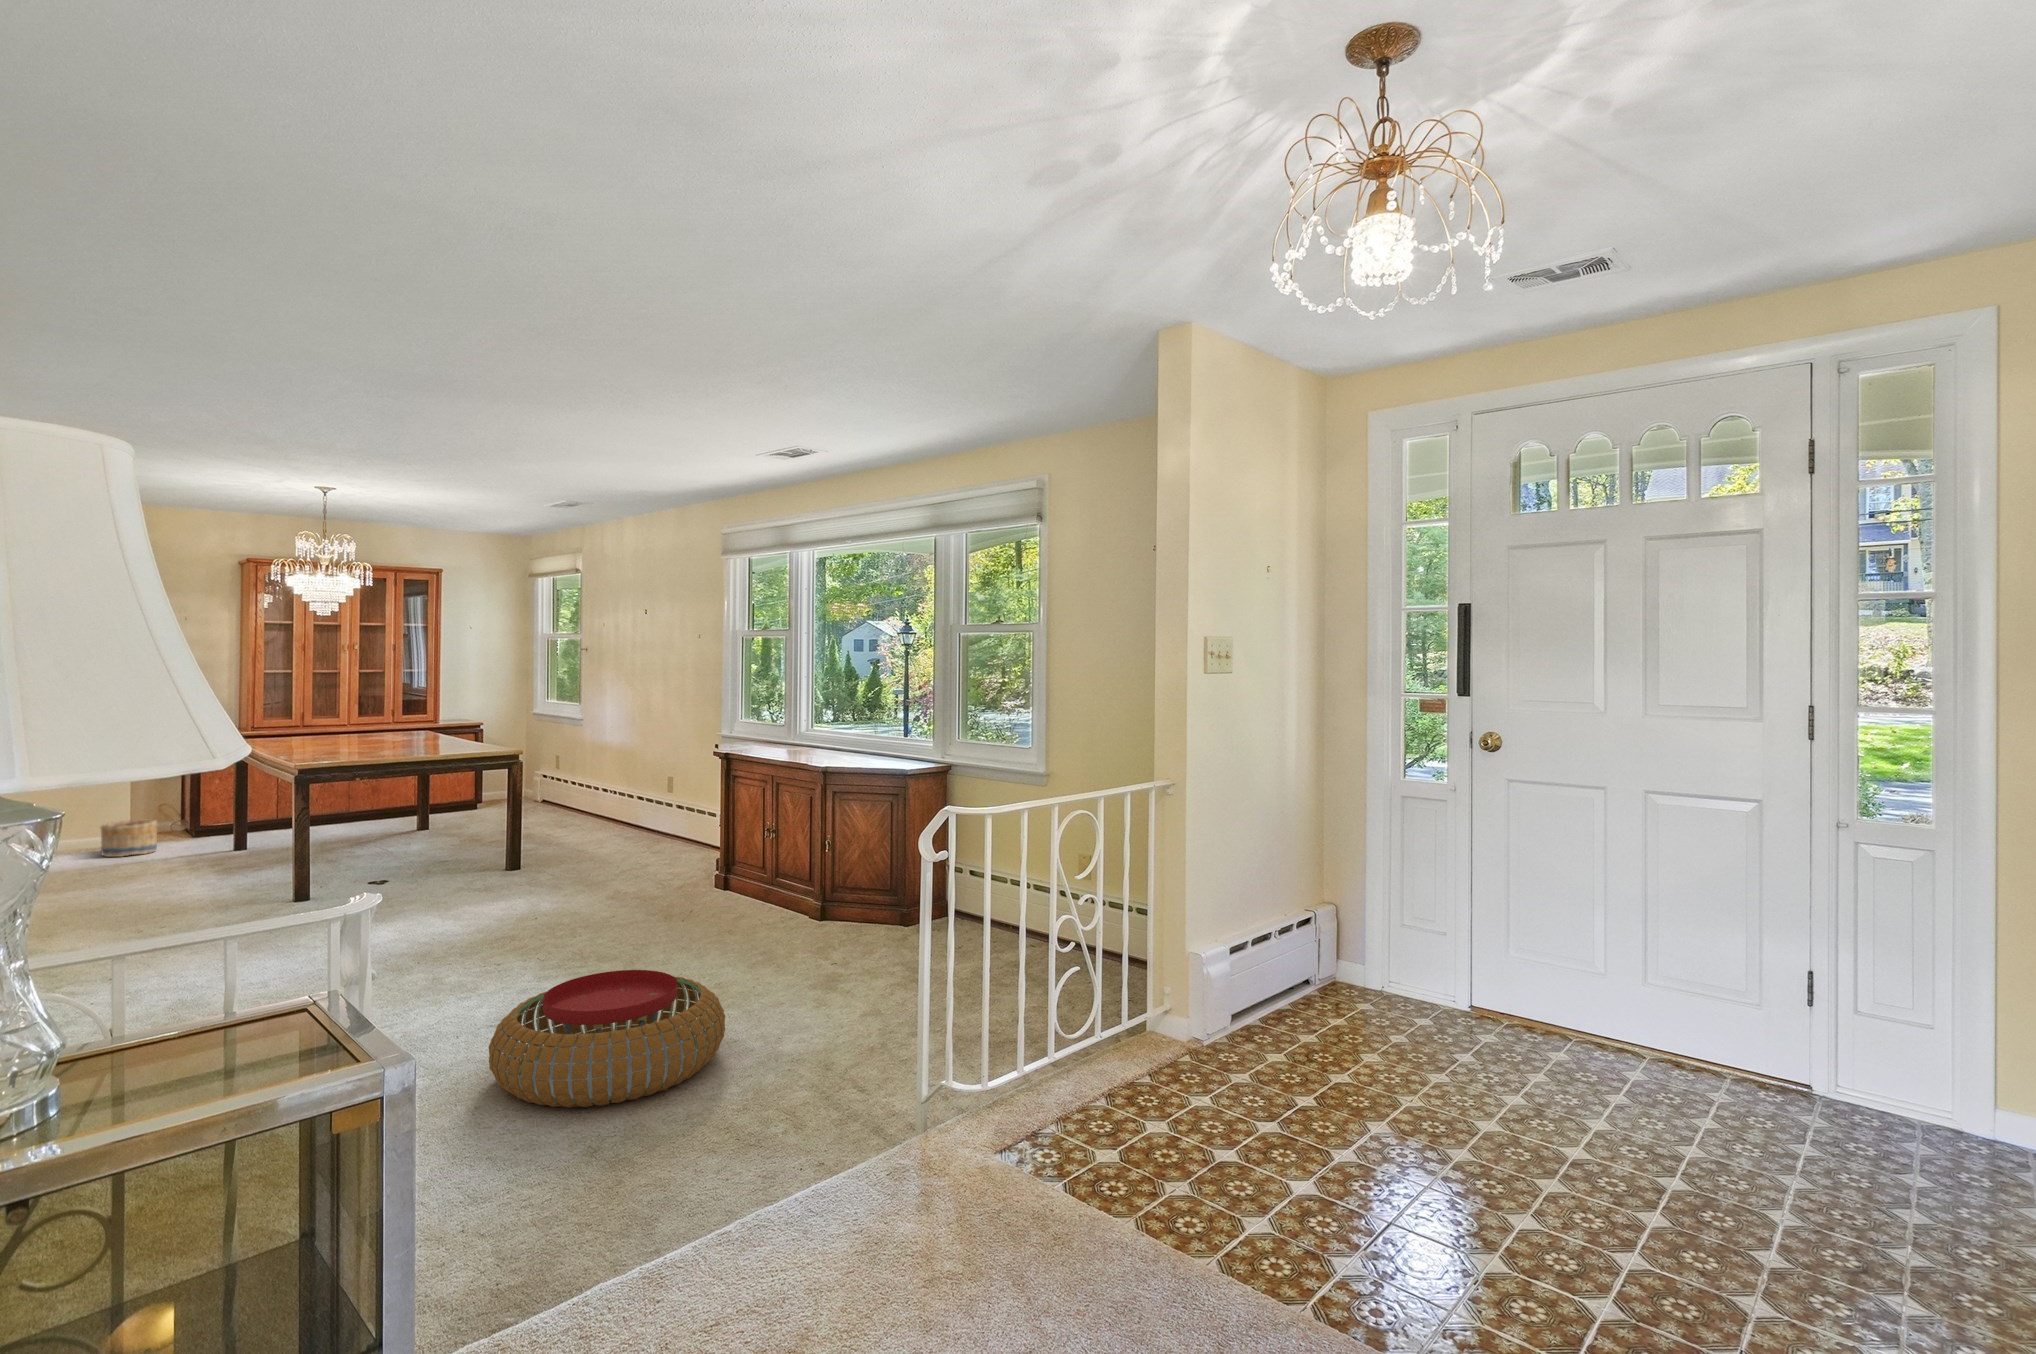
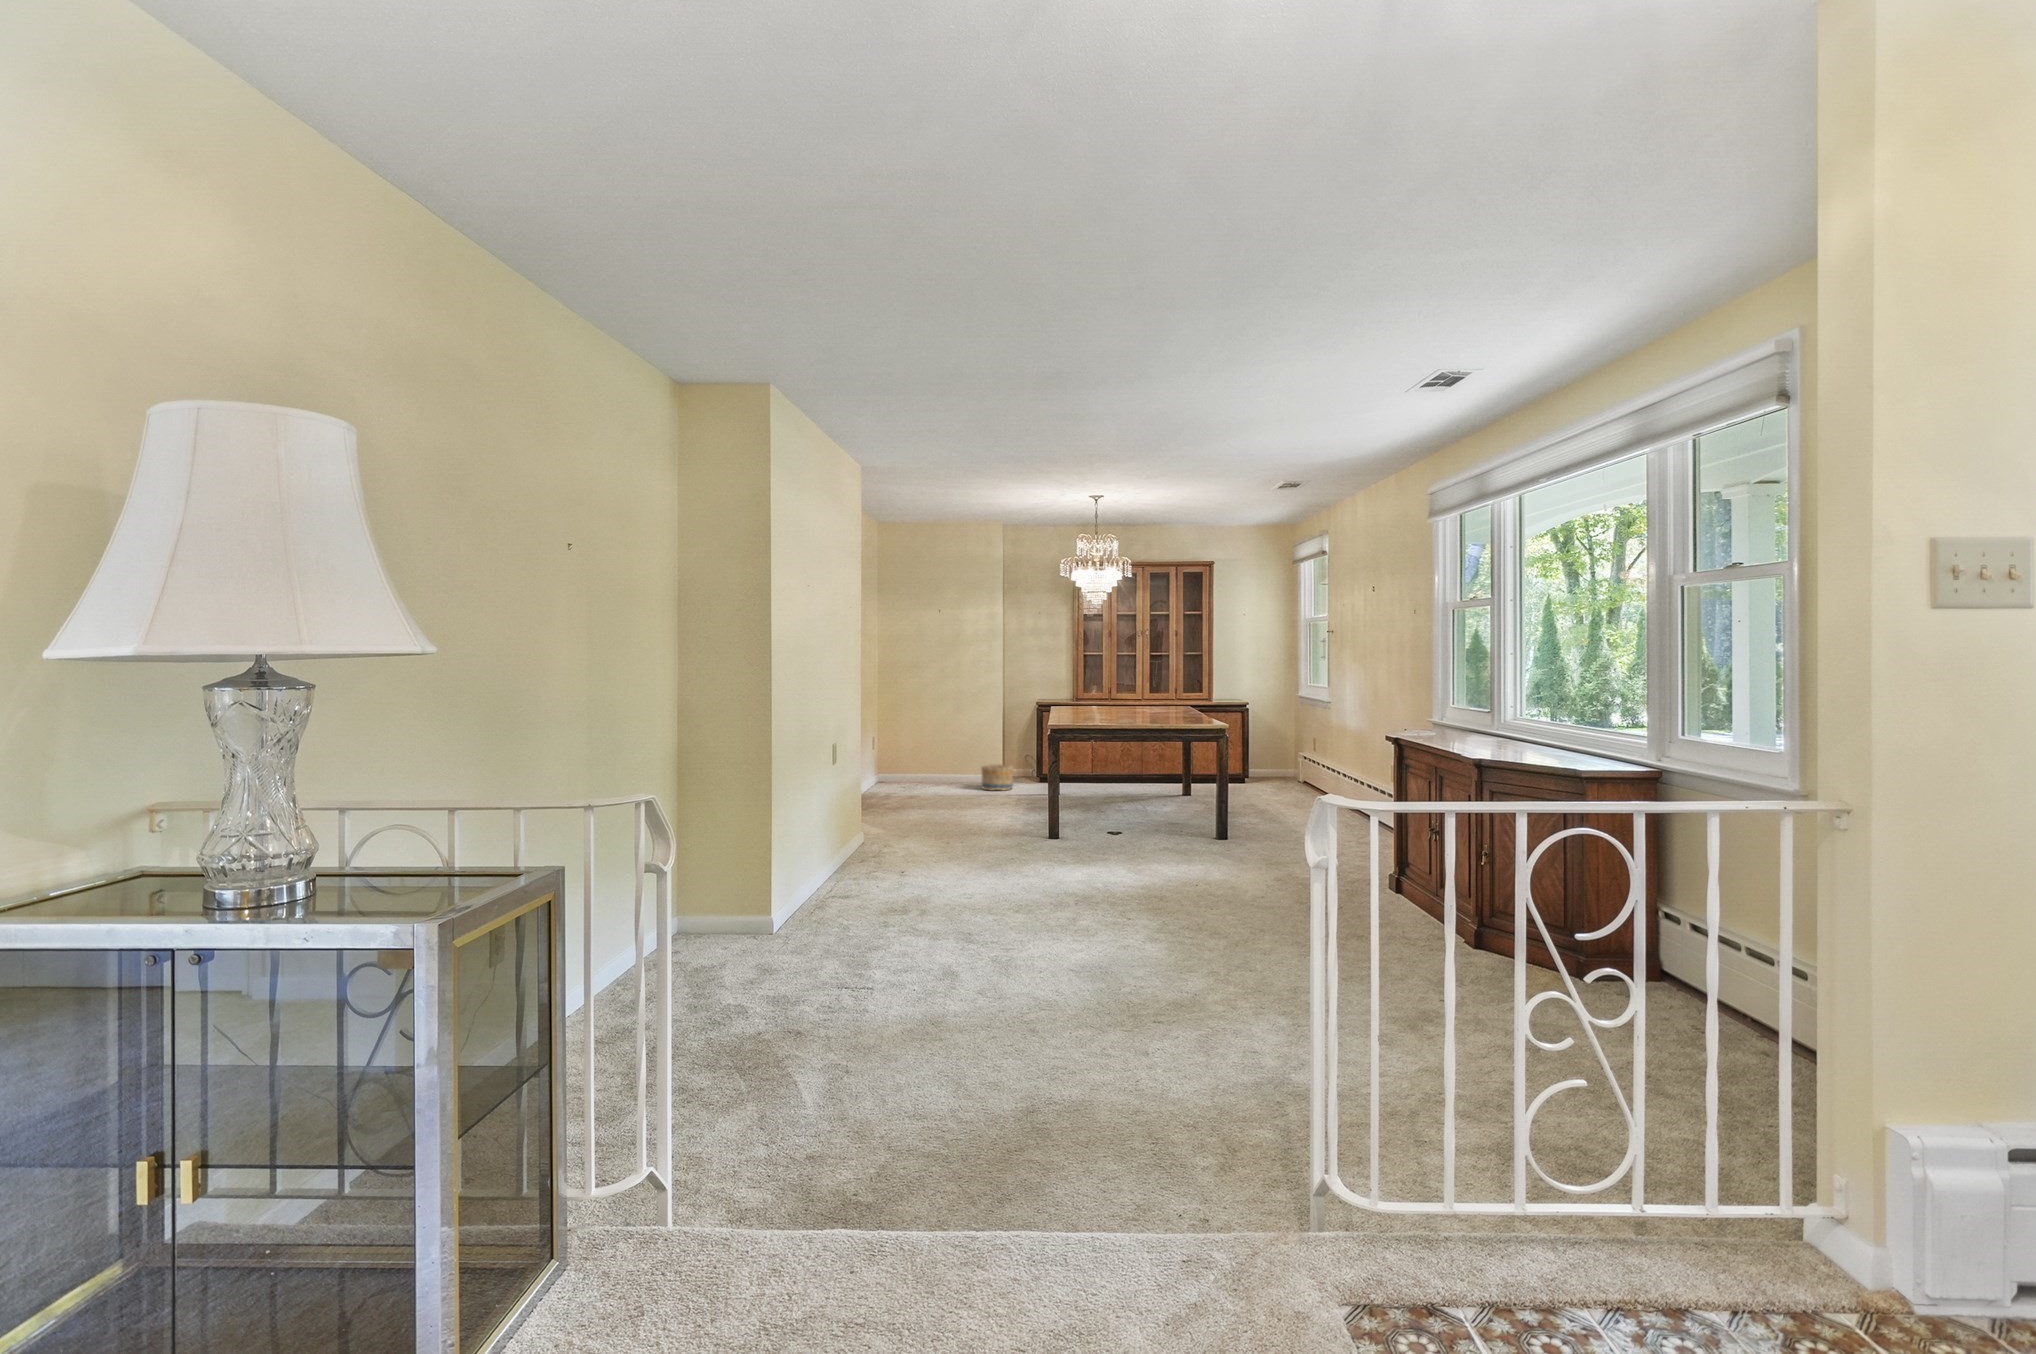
pouf: present [489,970,725,1108] -> none [1018,942,1243,1078]

